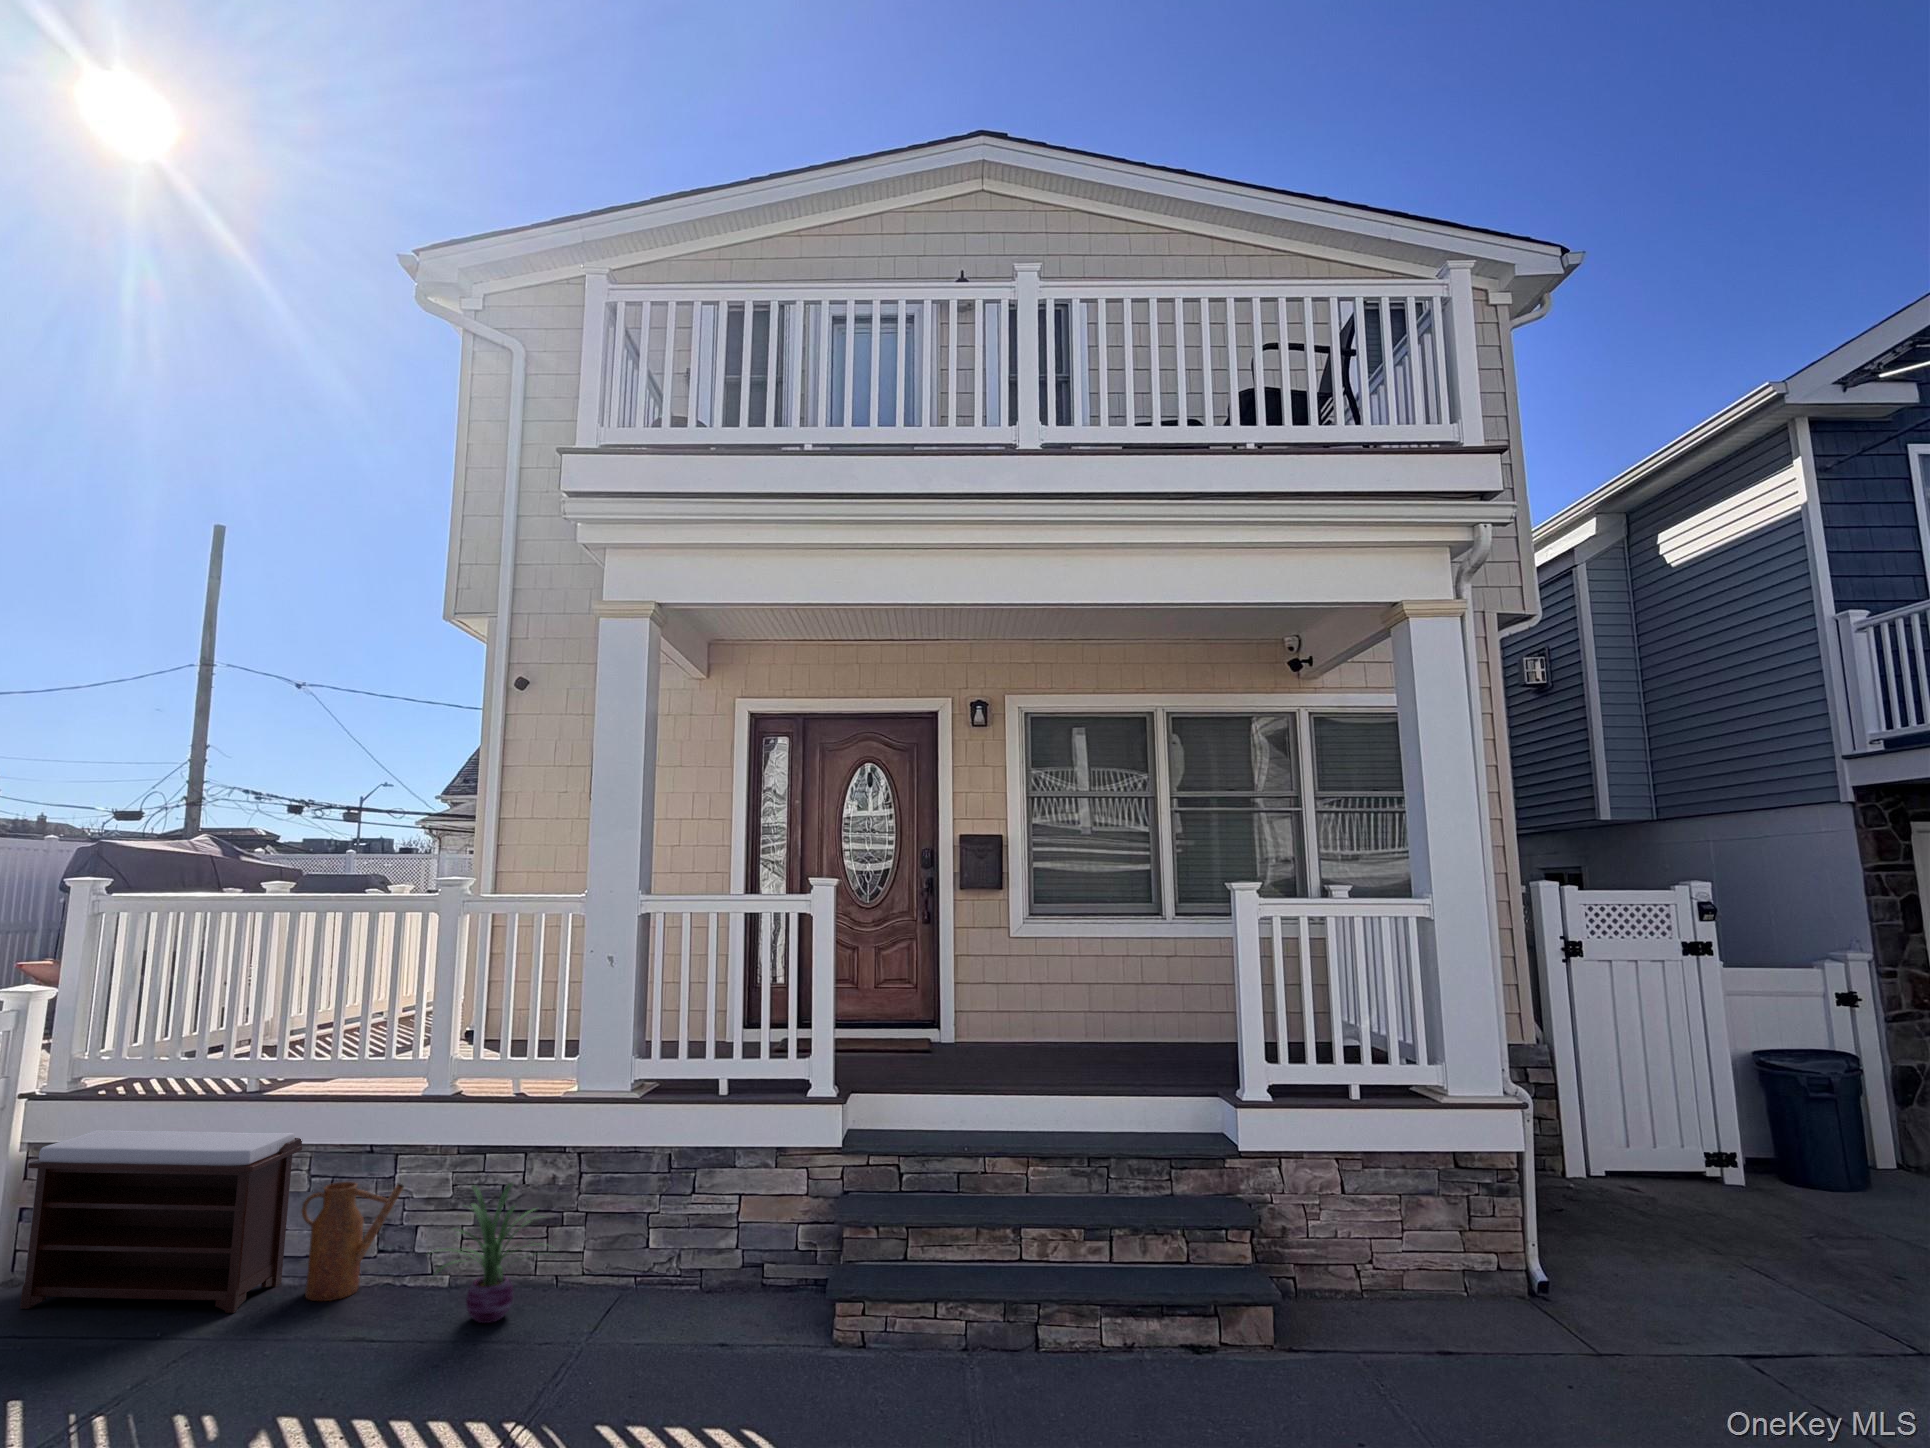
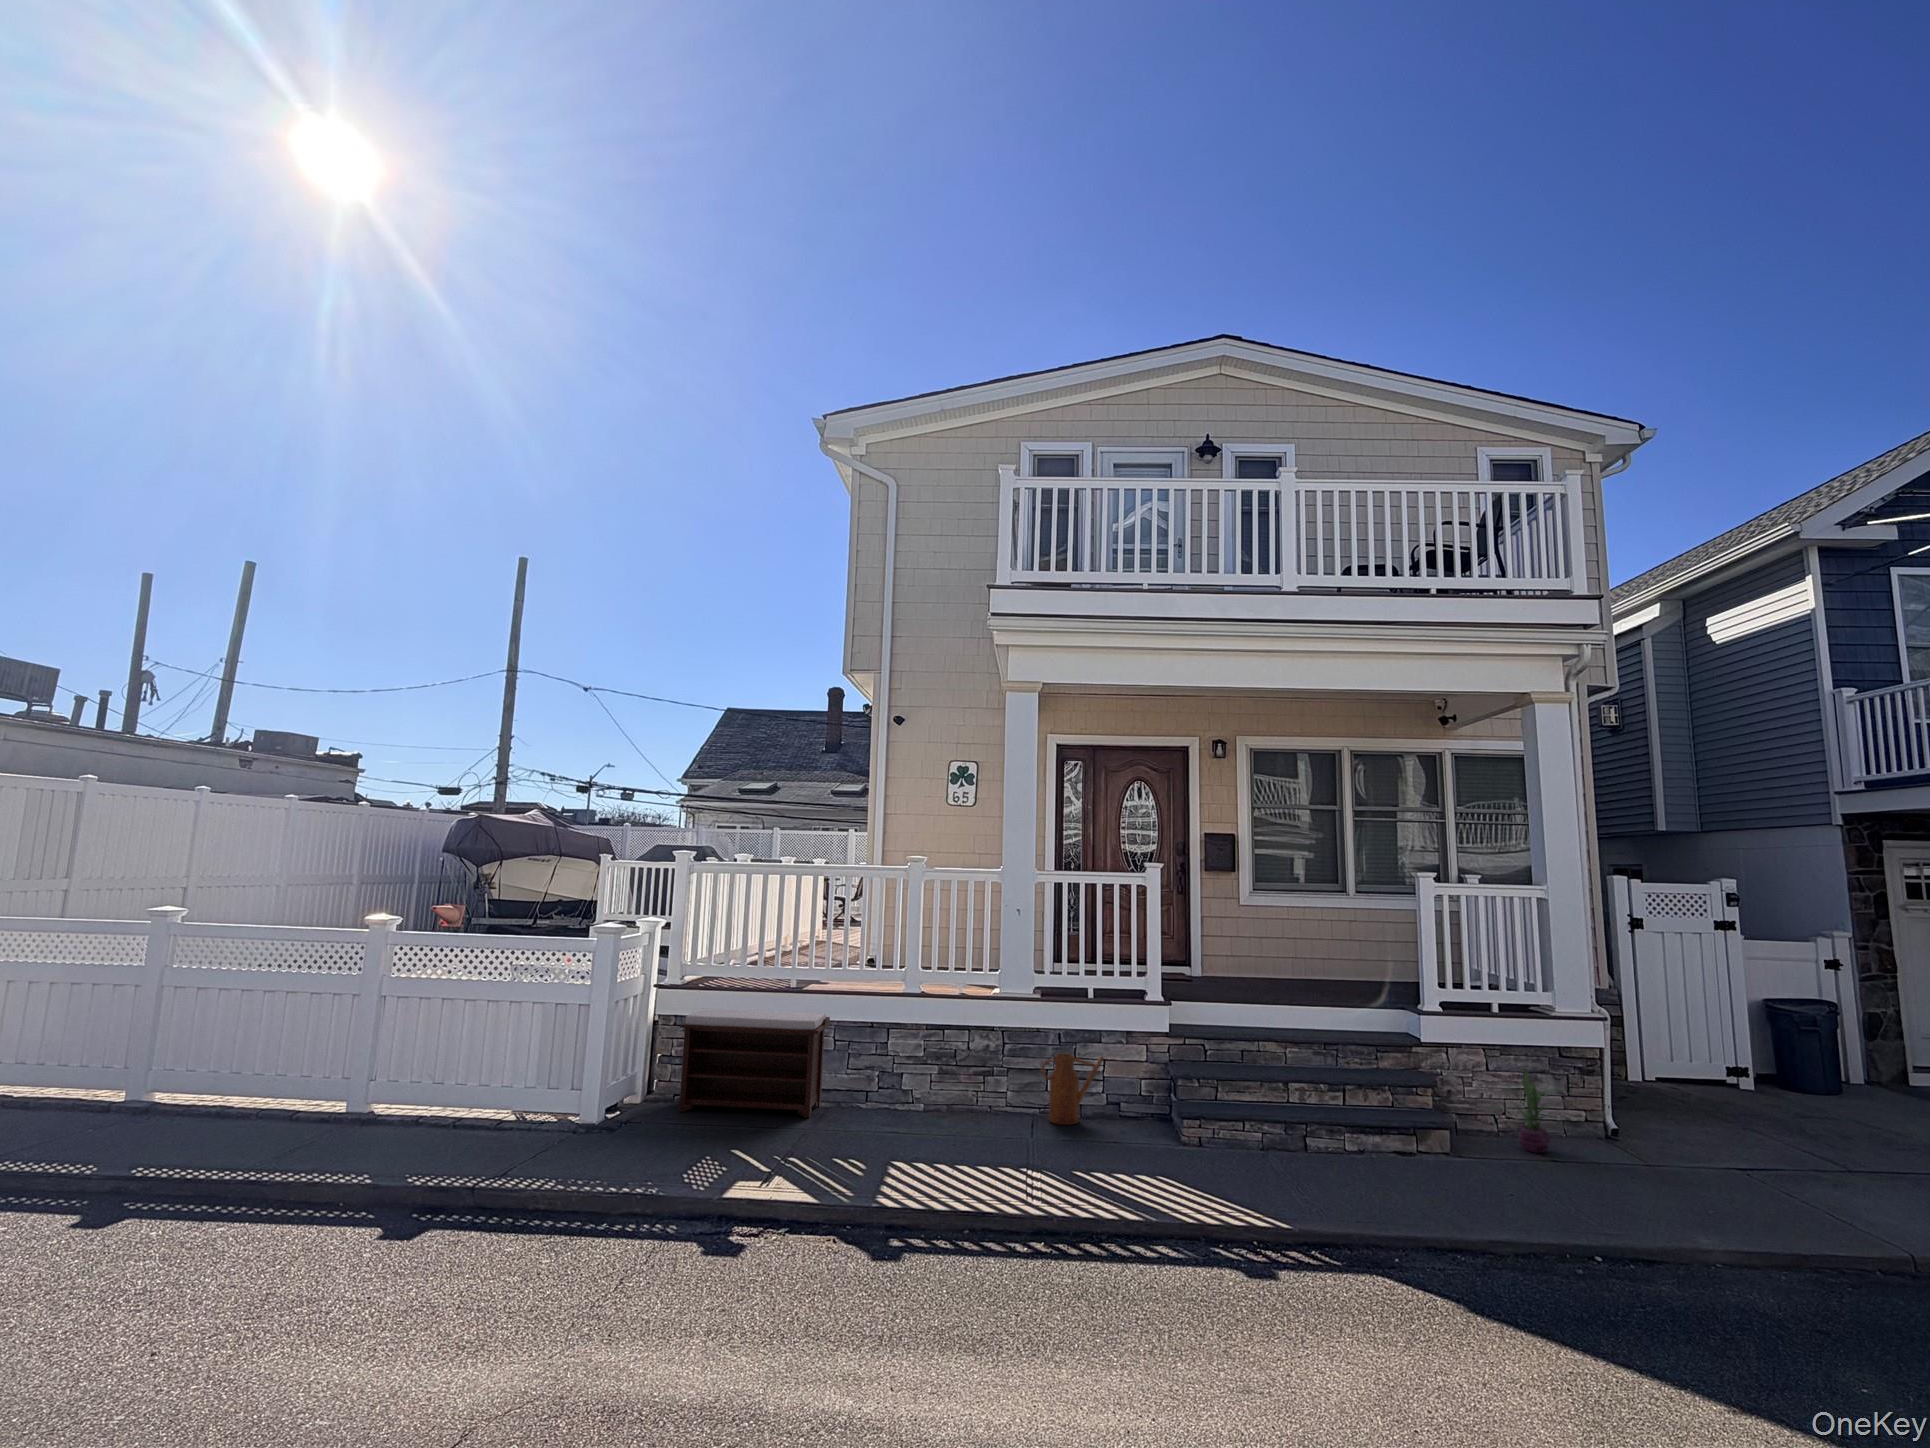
watering can: present [302,1182,404,1301] -> present [1041,1053,1104,1125]
decorative plant: present [434,1182,554,1323] -> present [1493,1068,1558,1153]

